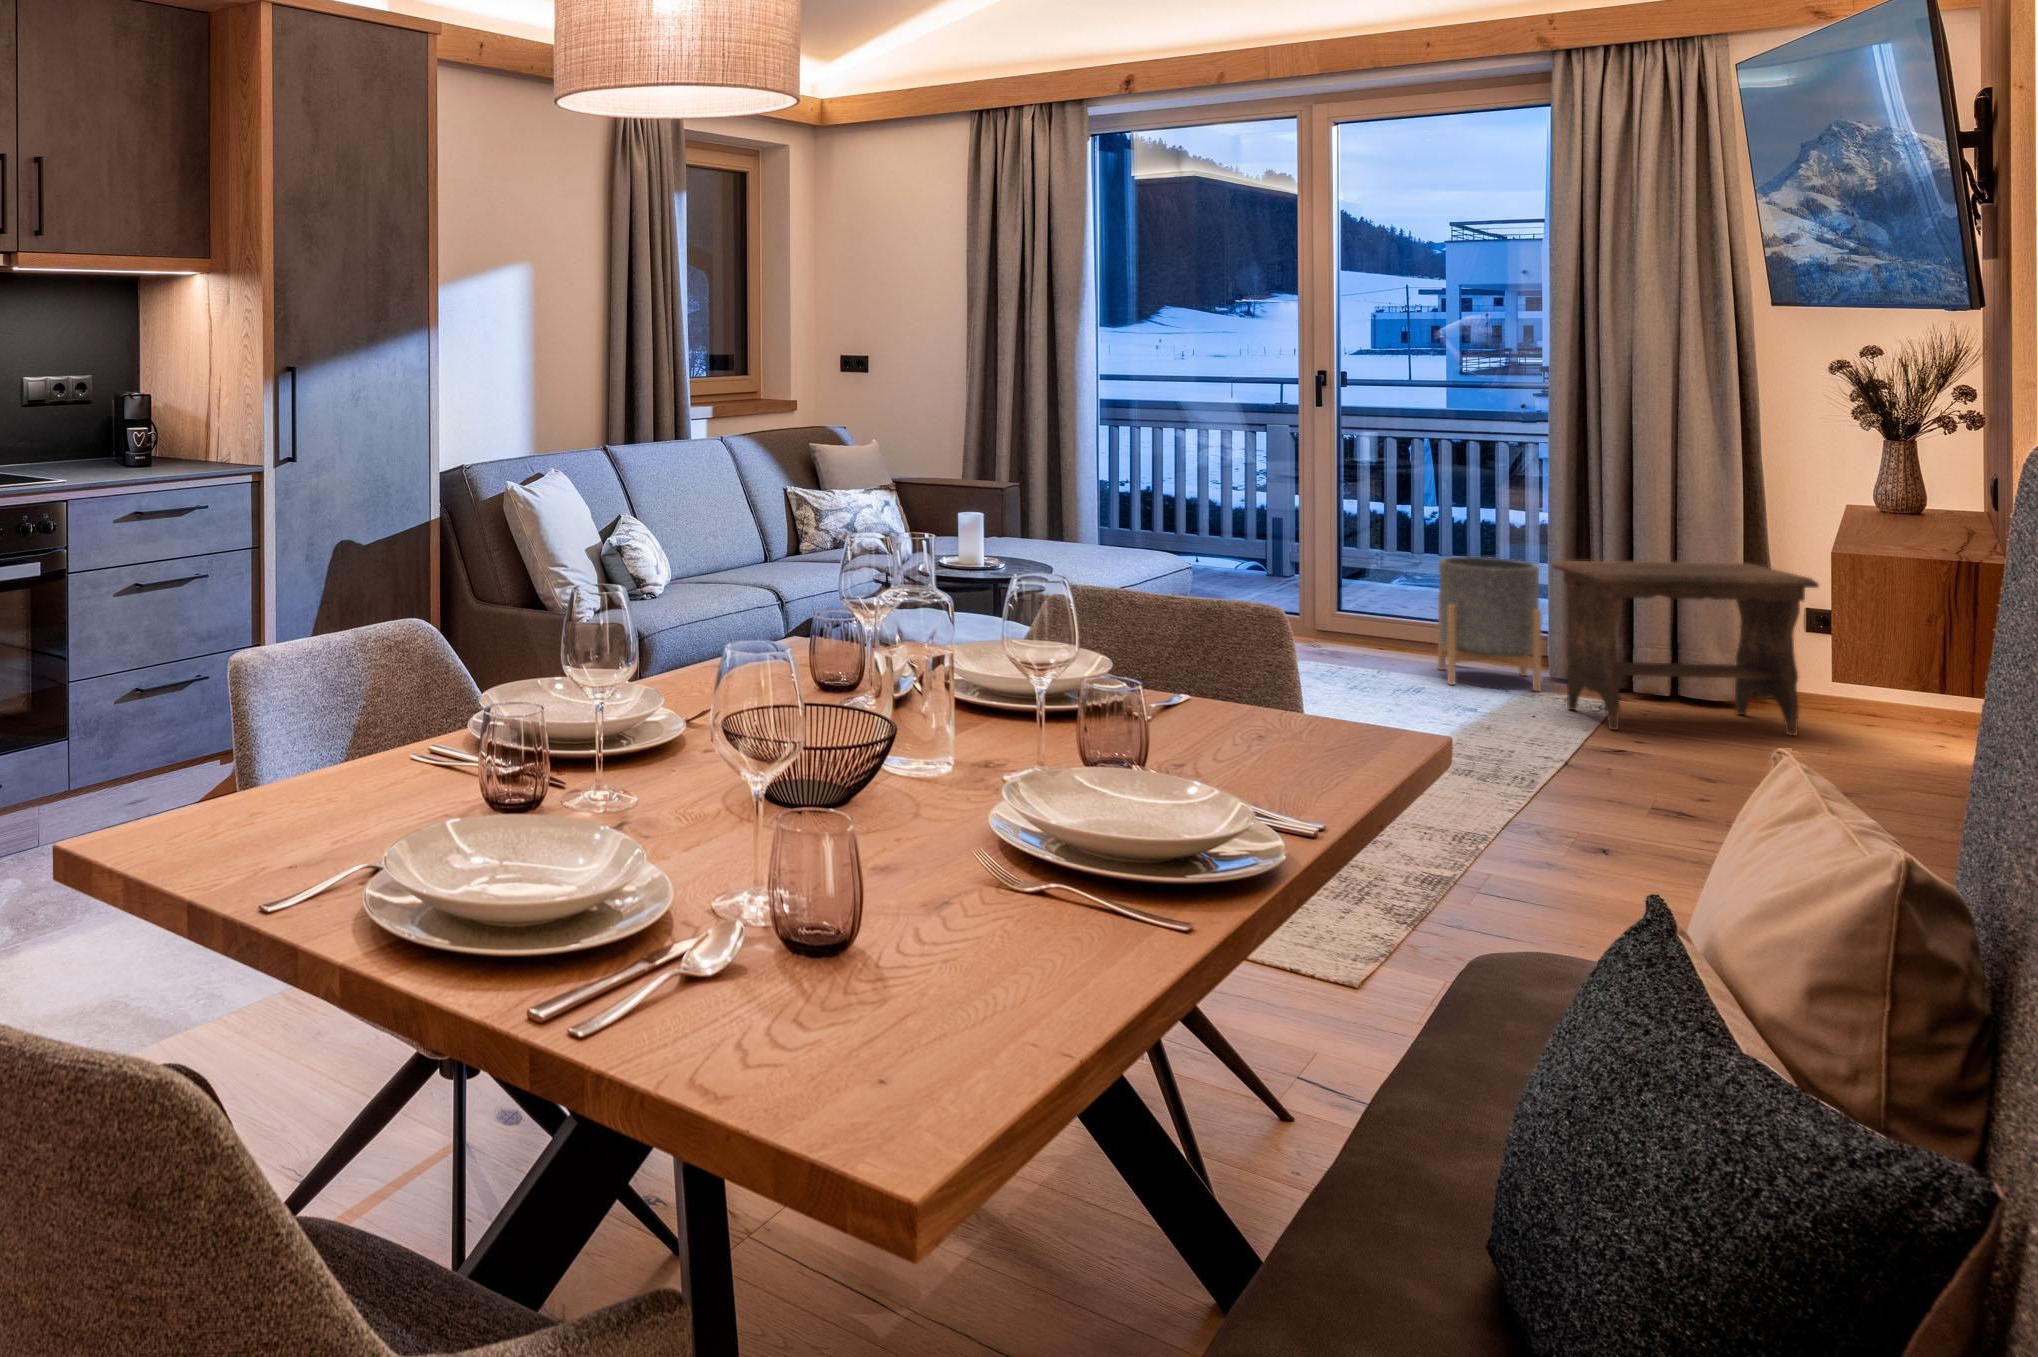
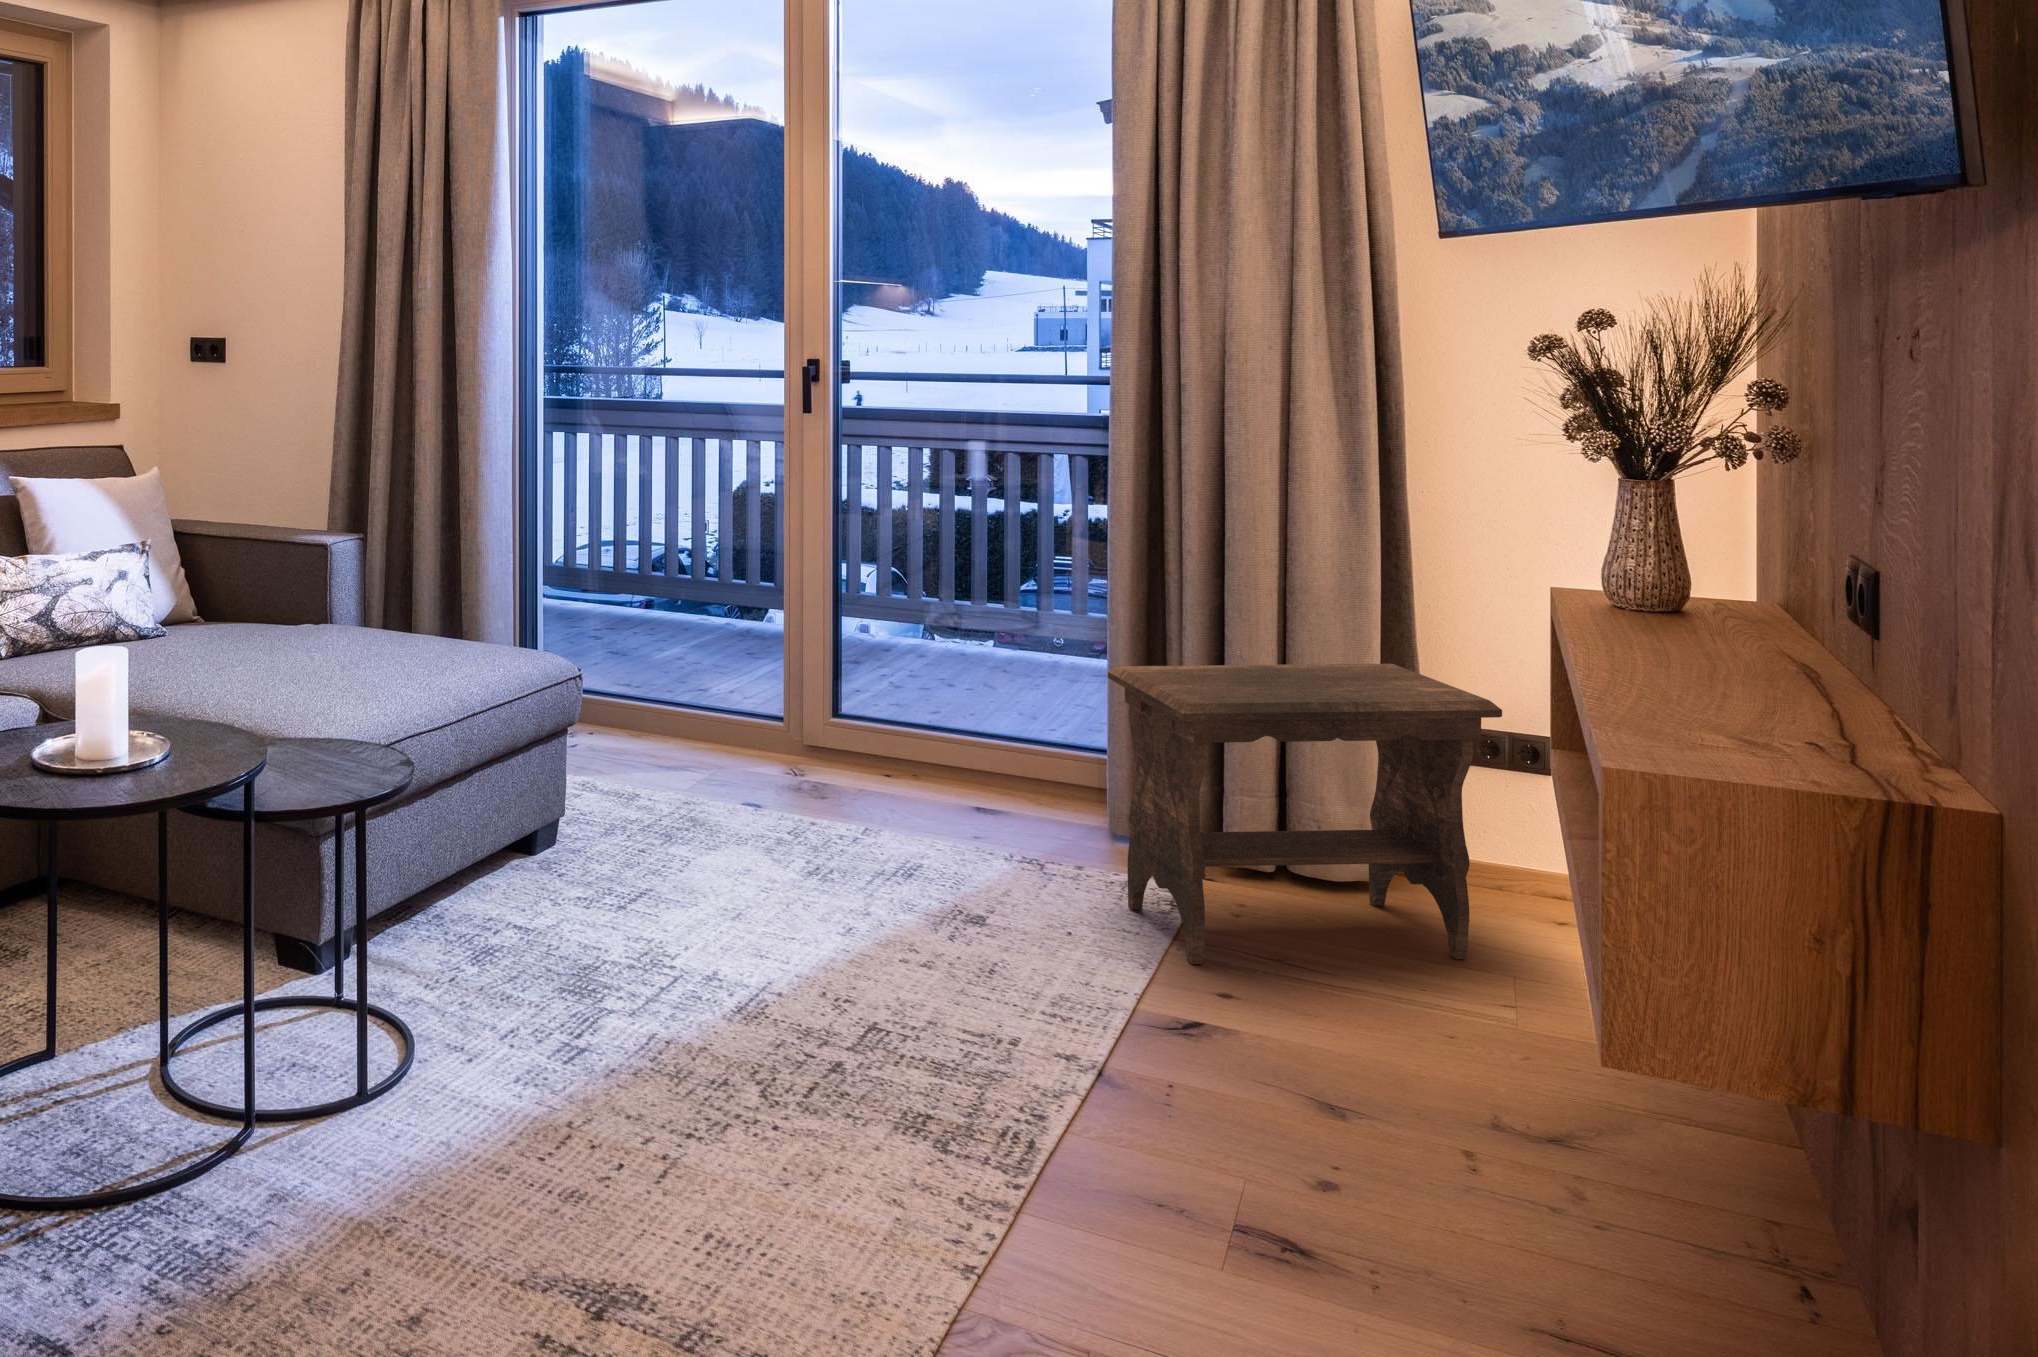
planter: present [1438,557,1542,691] -> none [955,641,1095,861]

